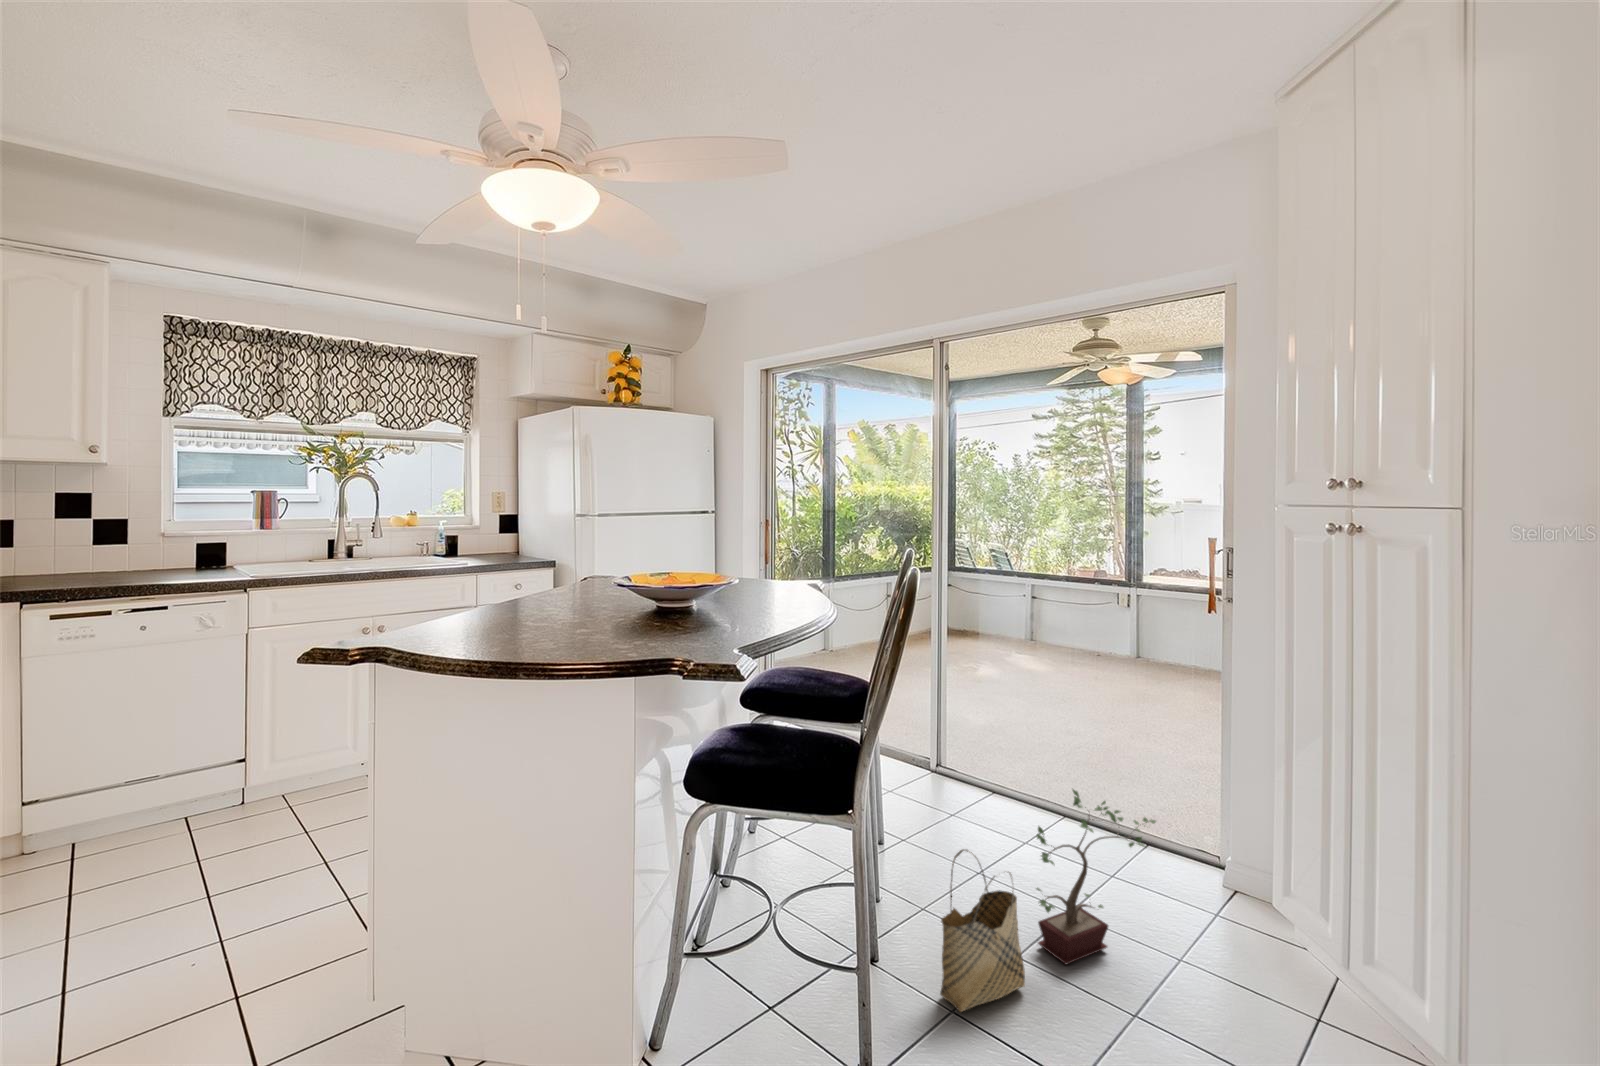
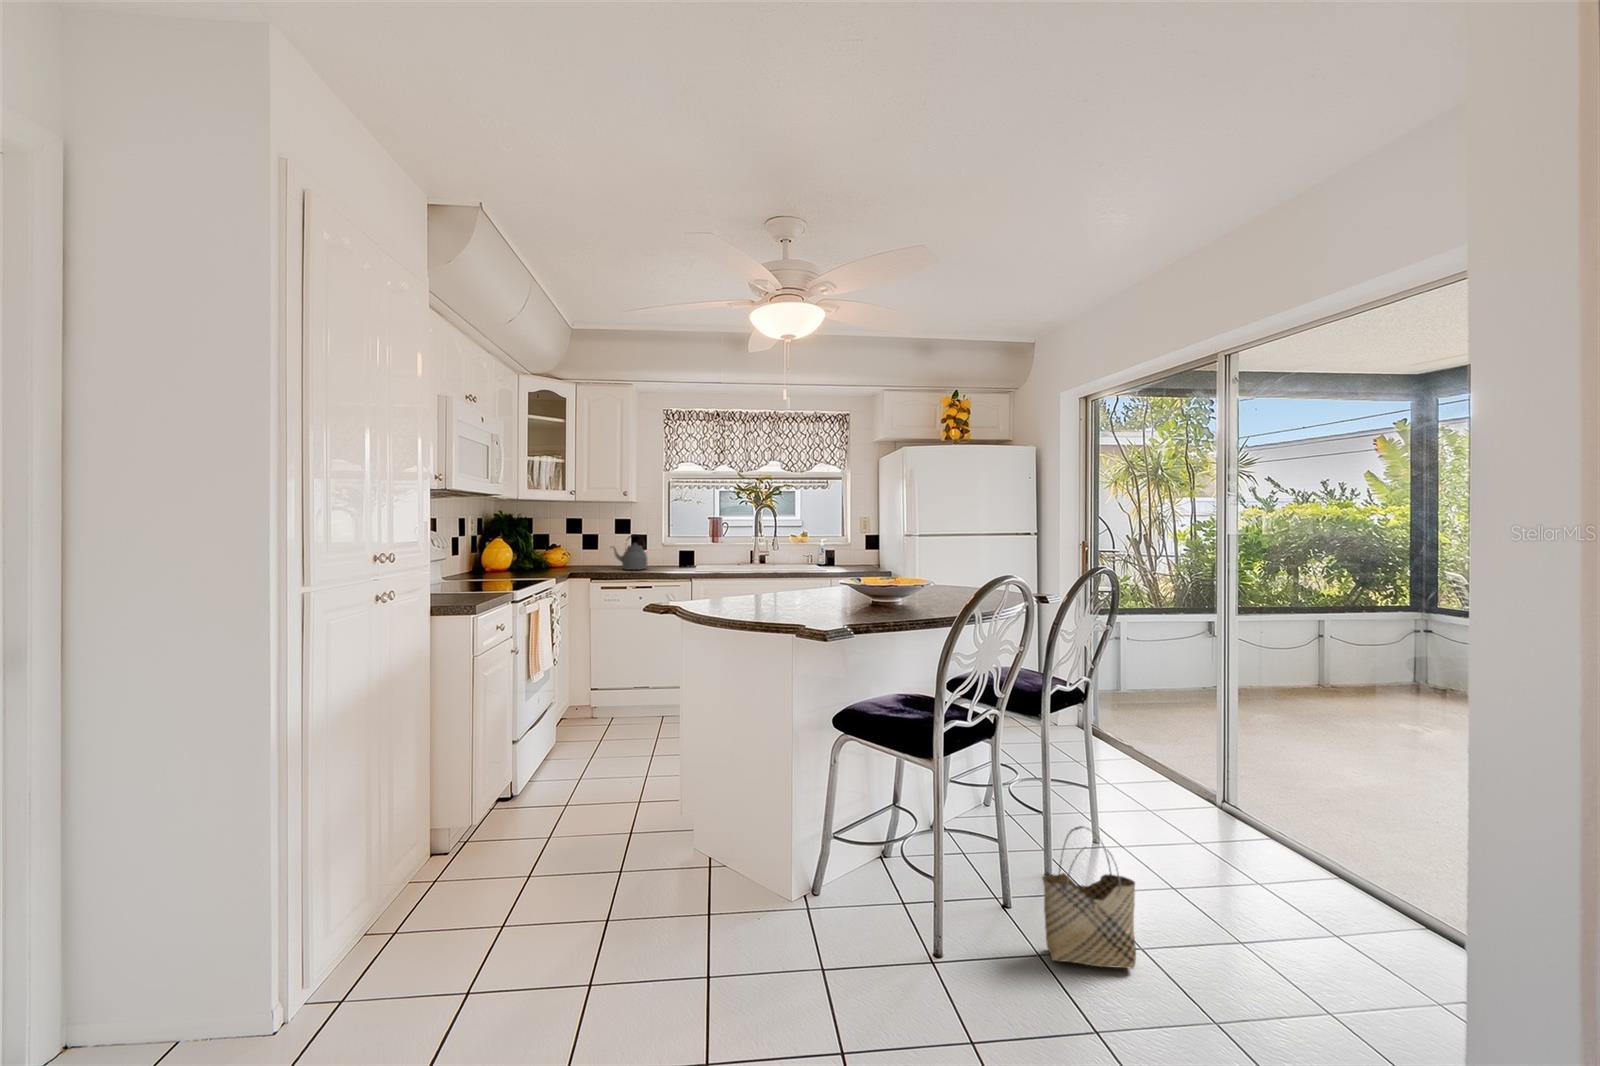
kettle: none [57,519,144,579] -> present [611,534,647,570]
potted plant: present [1036,790,1156,964] -> none [1166,801,1342,981]

